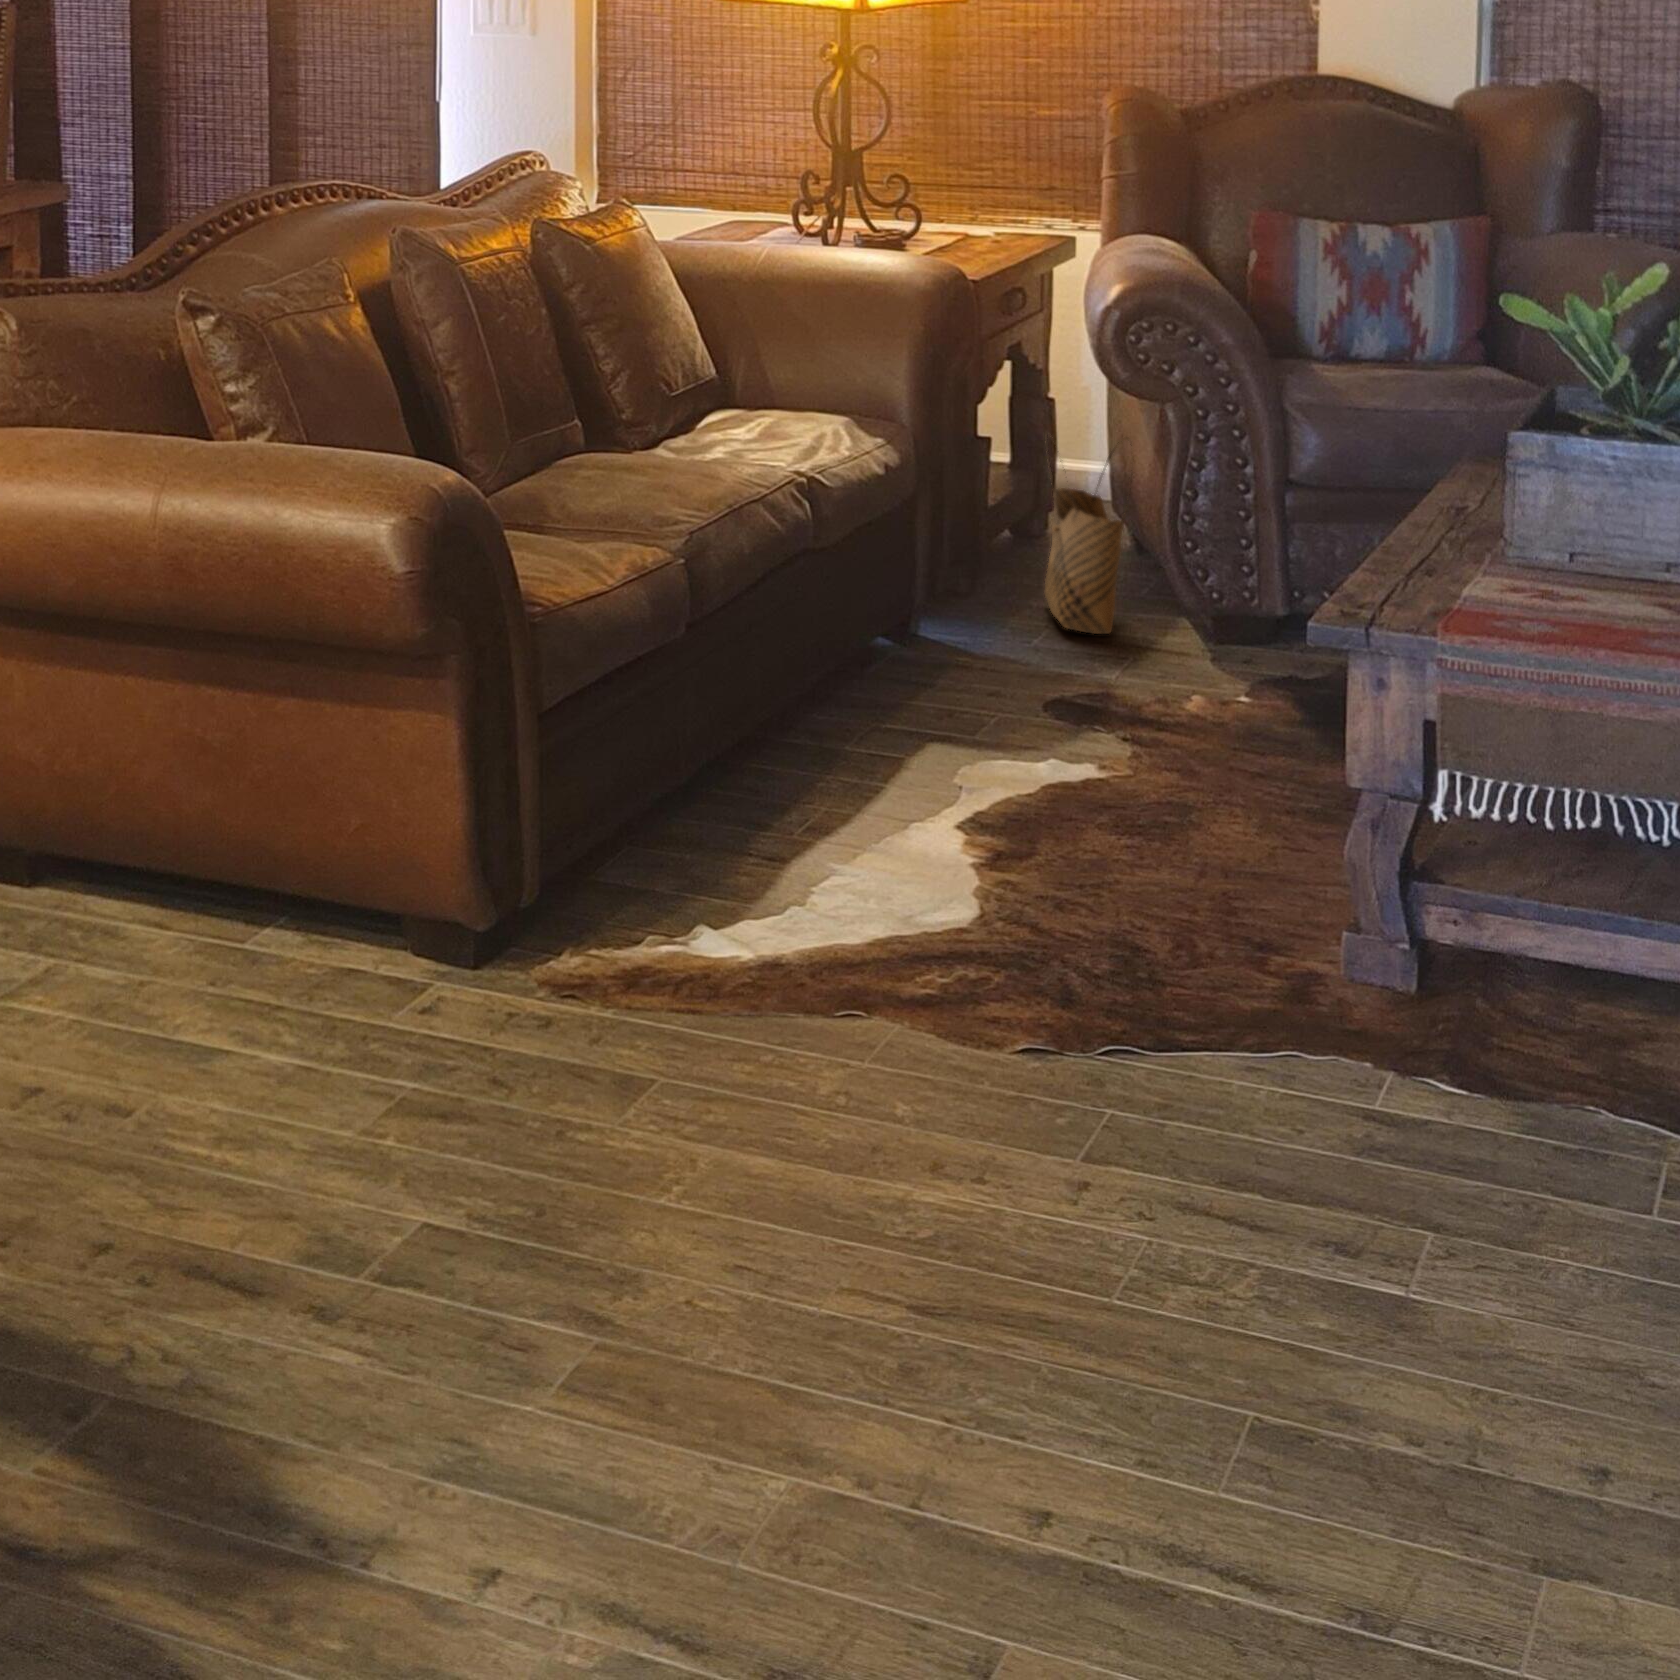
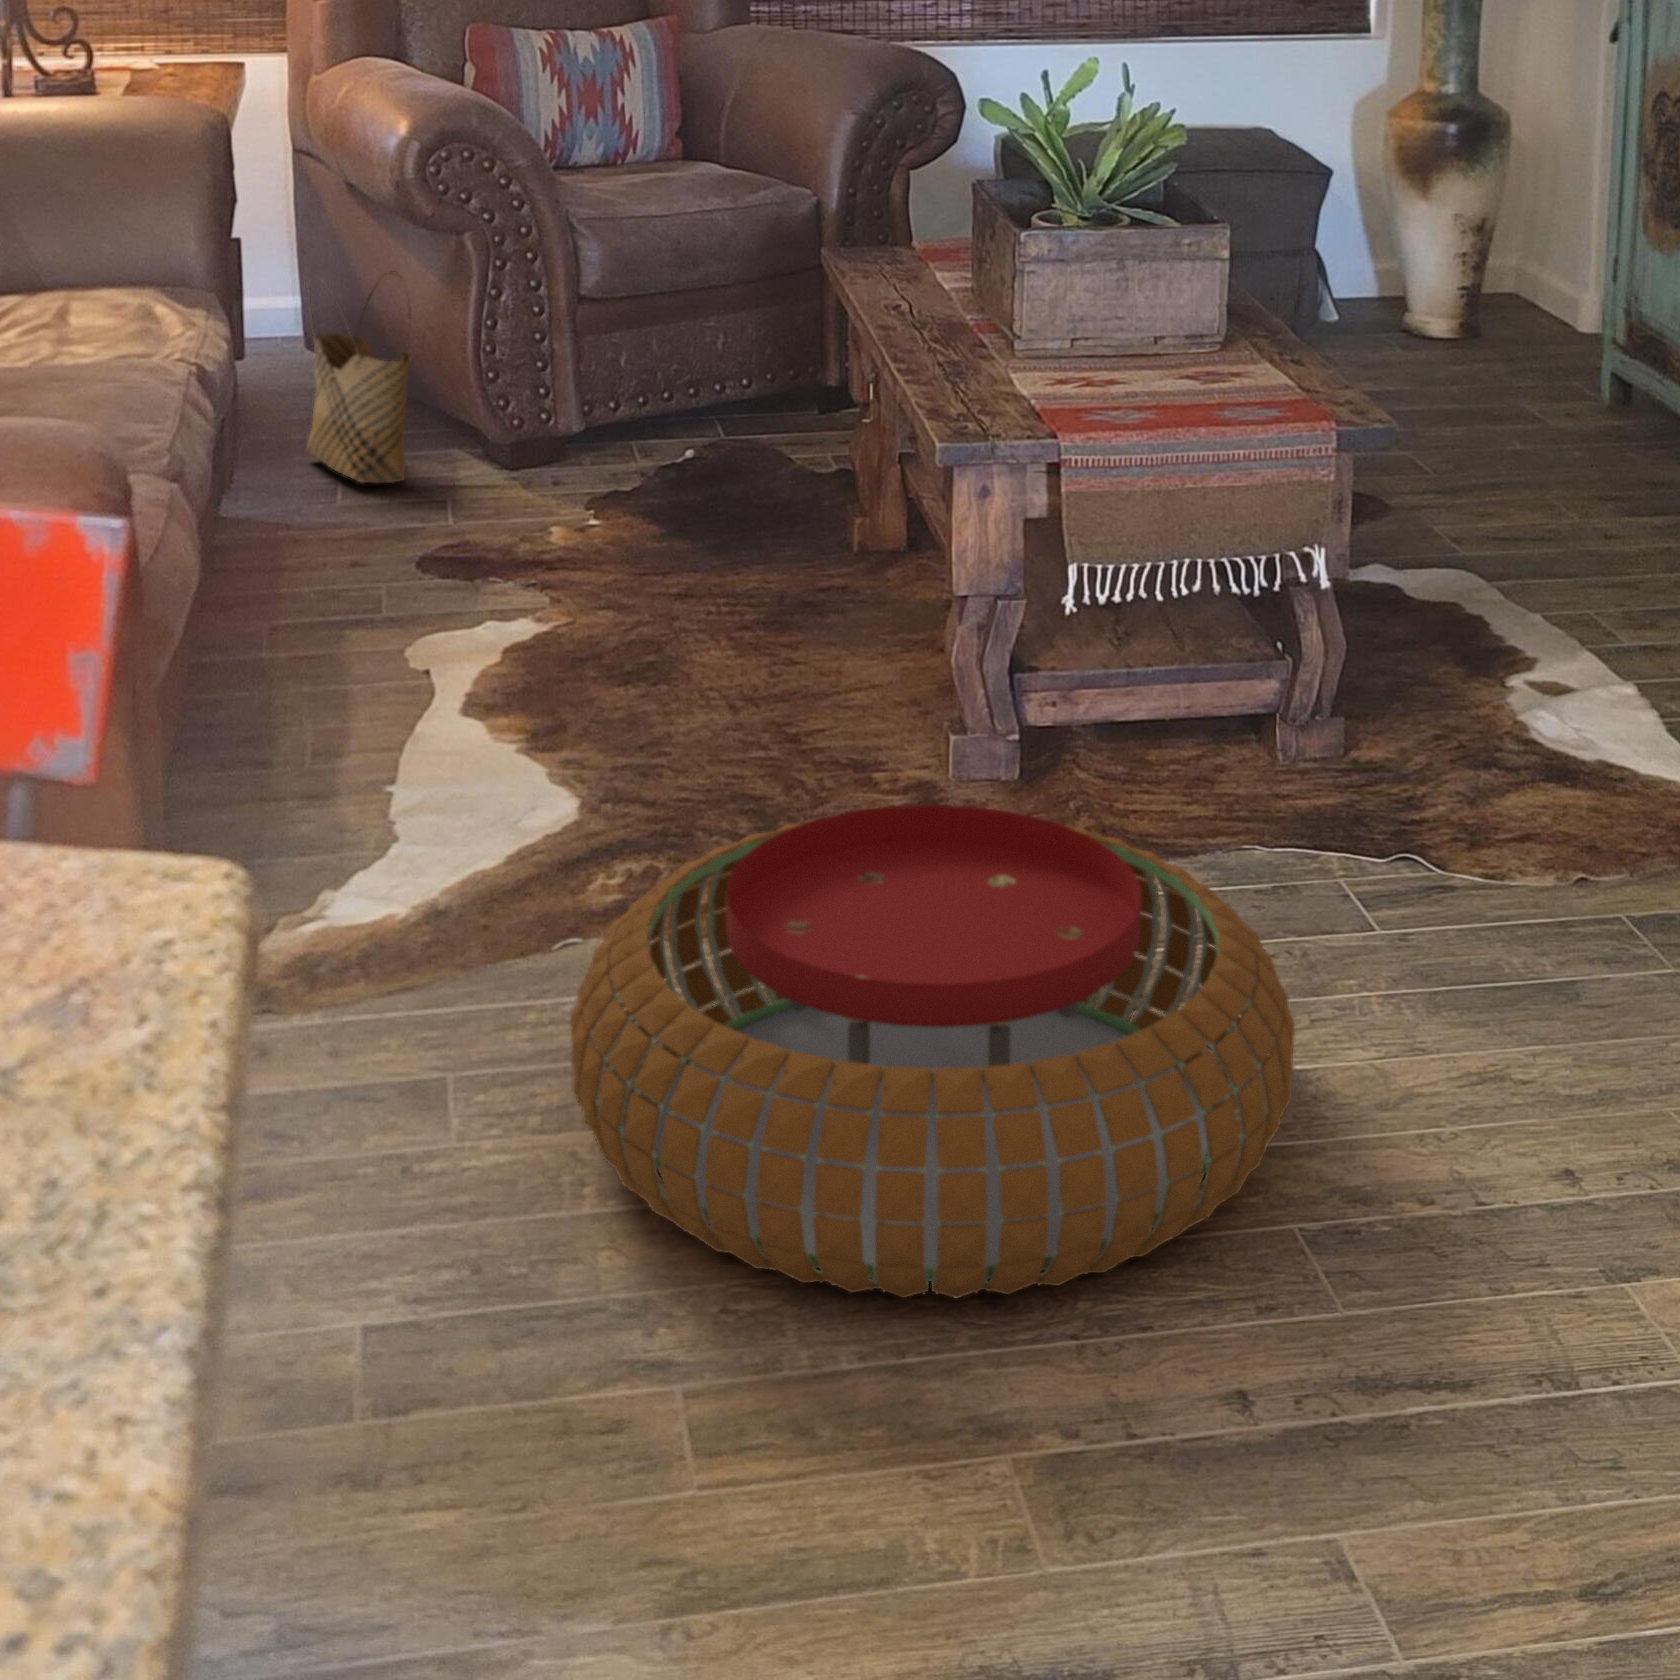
pouf: none [658,922,1364,1385] -> present [570,805,1295,1298]

